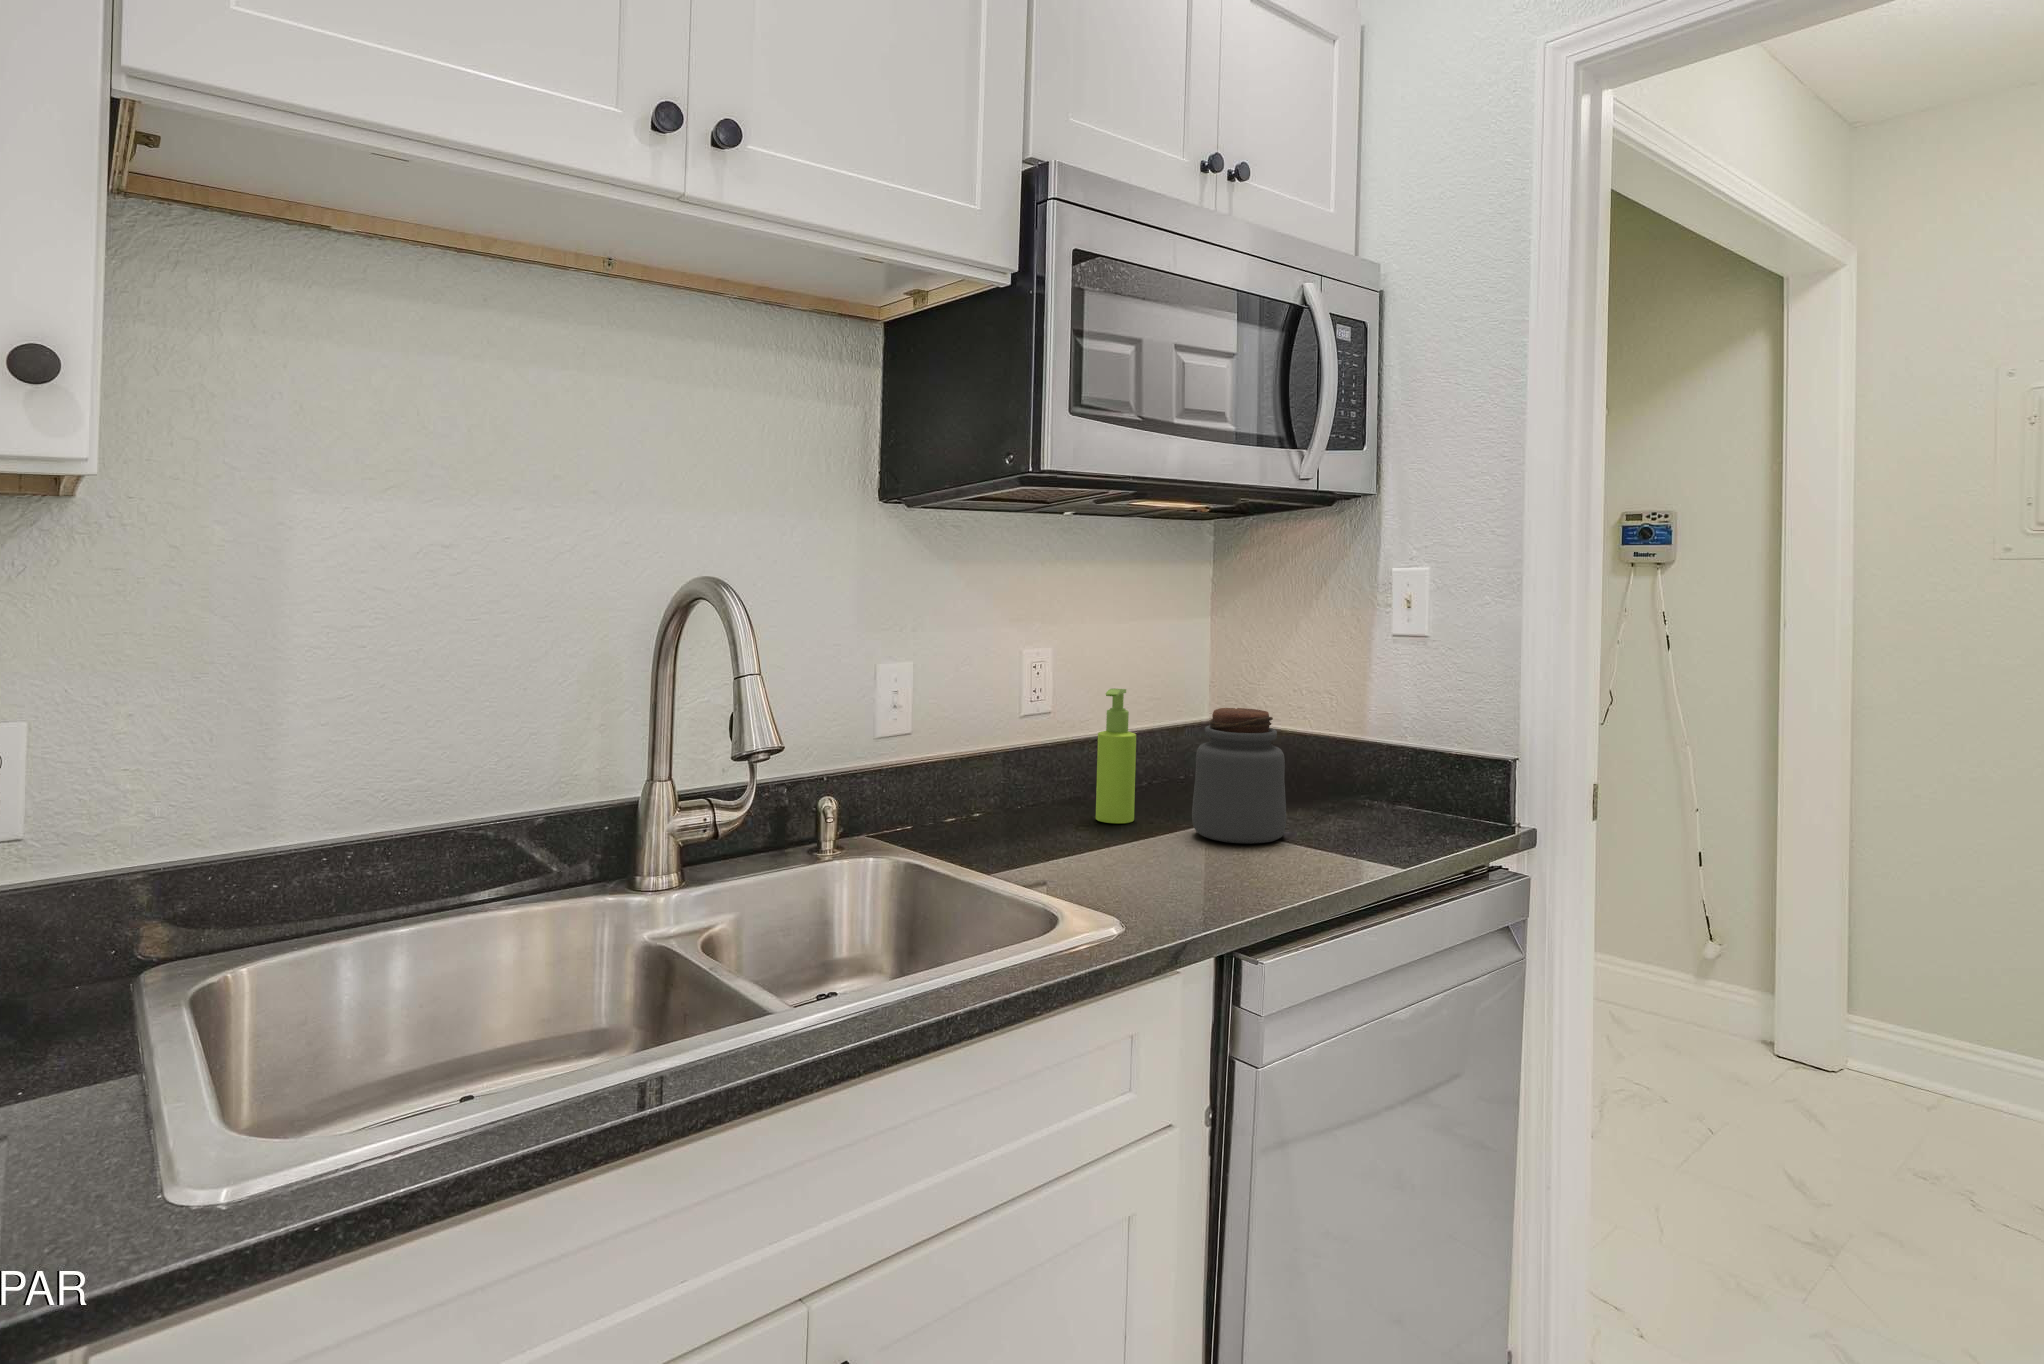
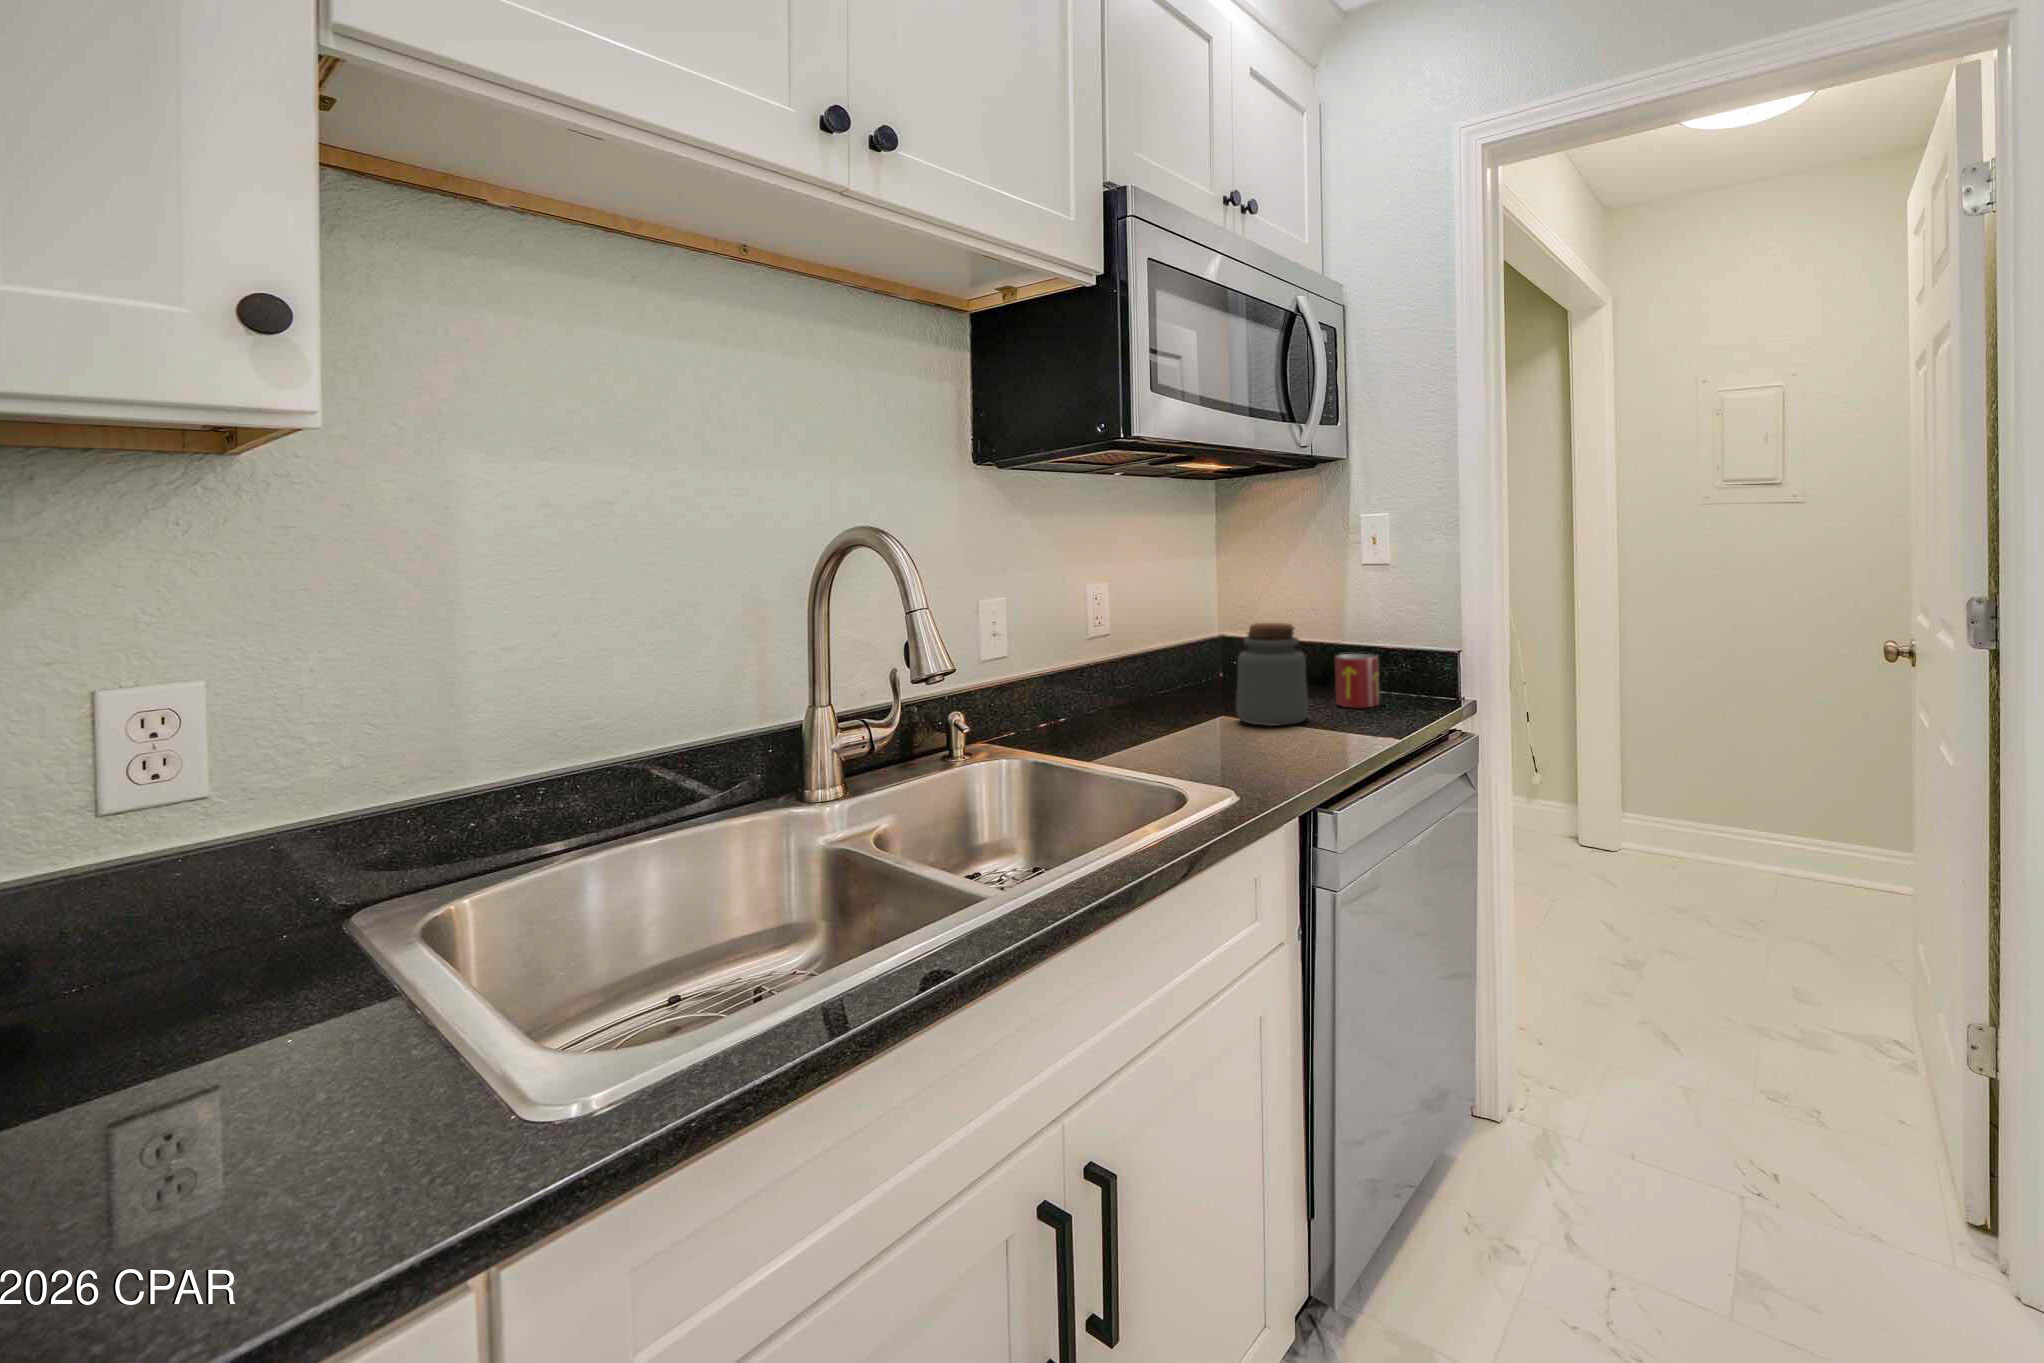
soap dispenser: present [1096,688,1136,823] -> none [1155,614,1186,720]
mug: none [1336,754,1395,827] -> present [1335,654,1379,707]

